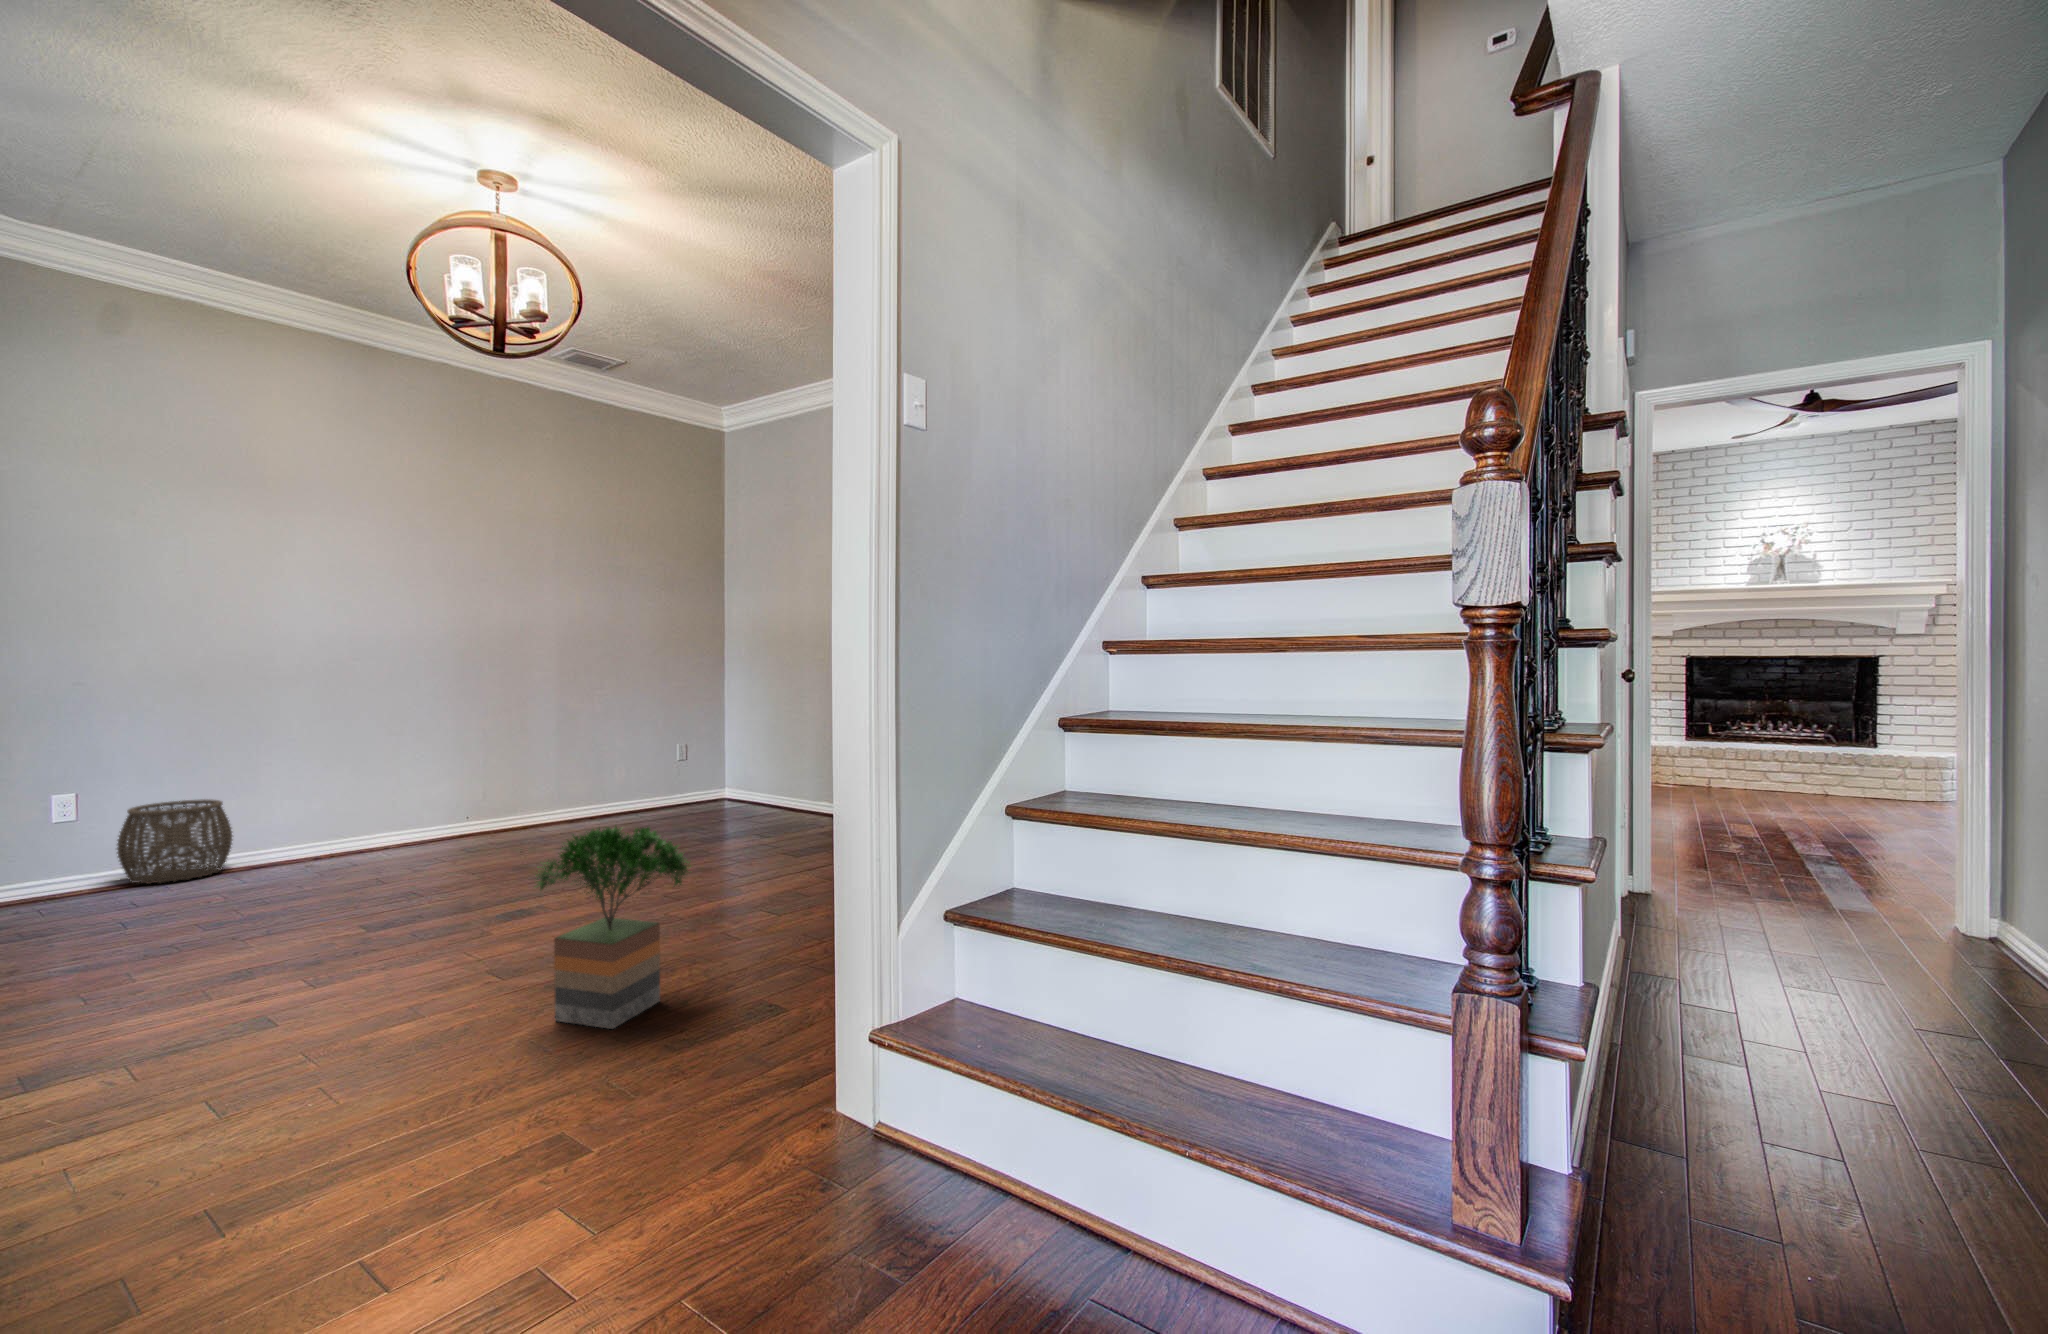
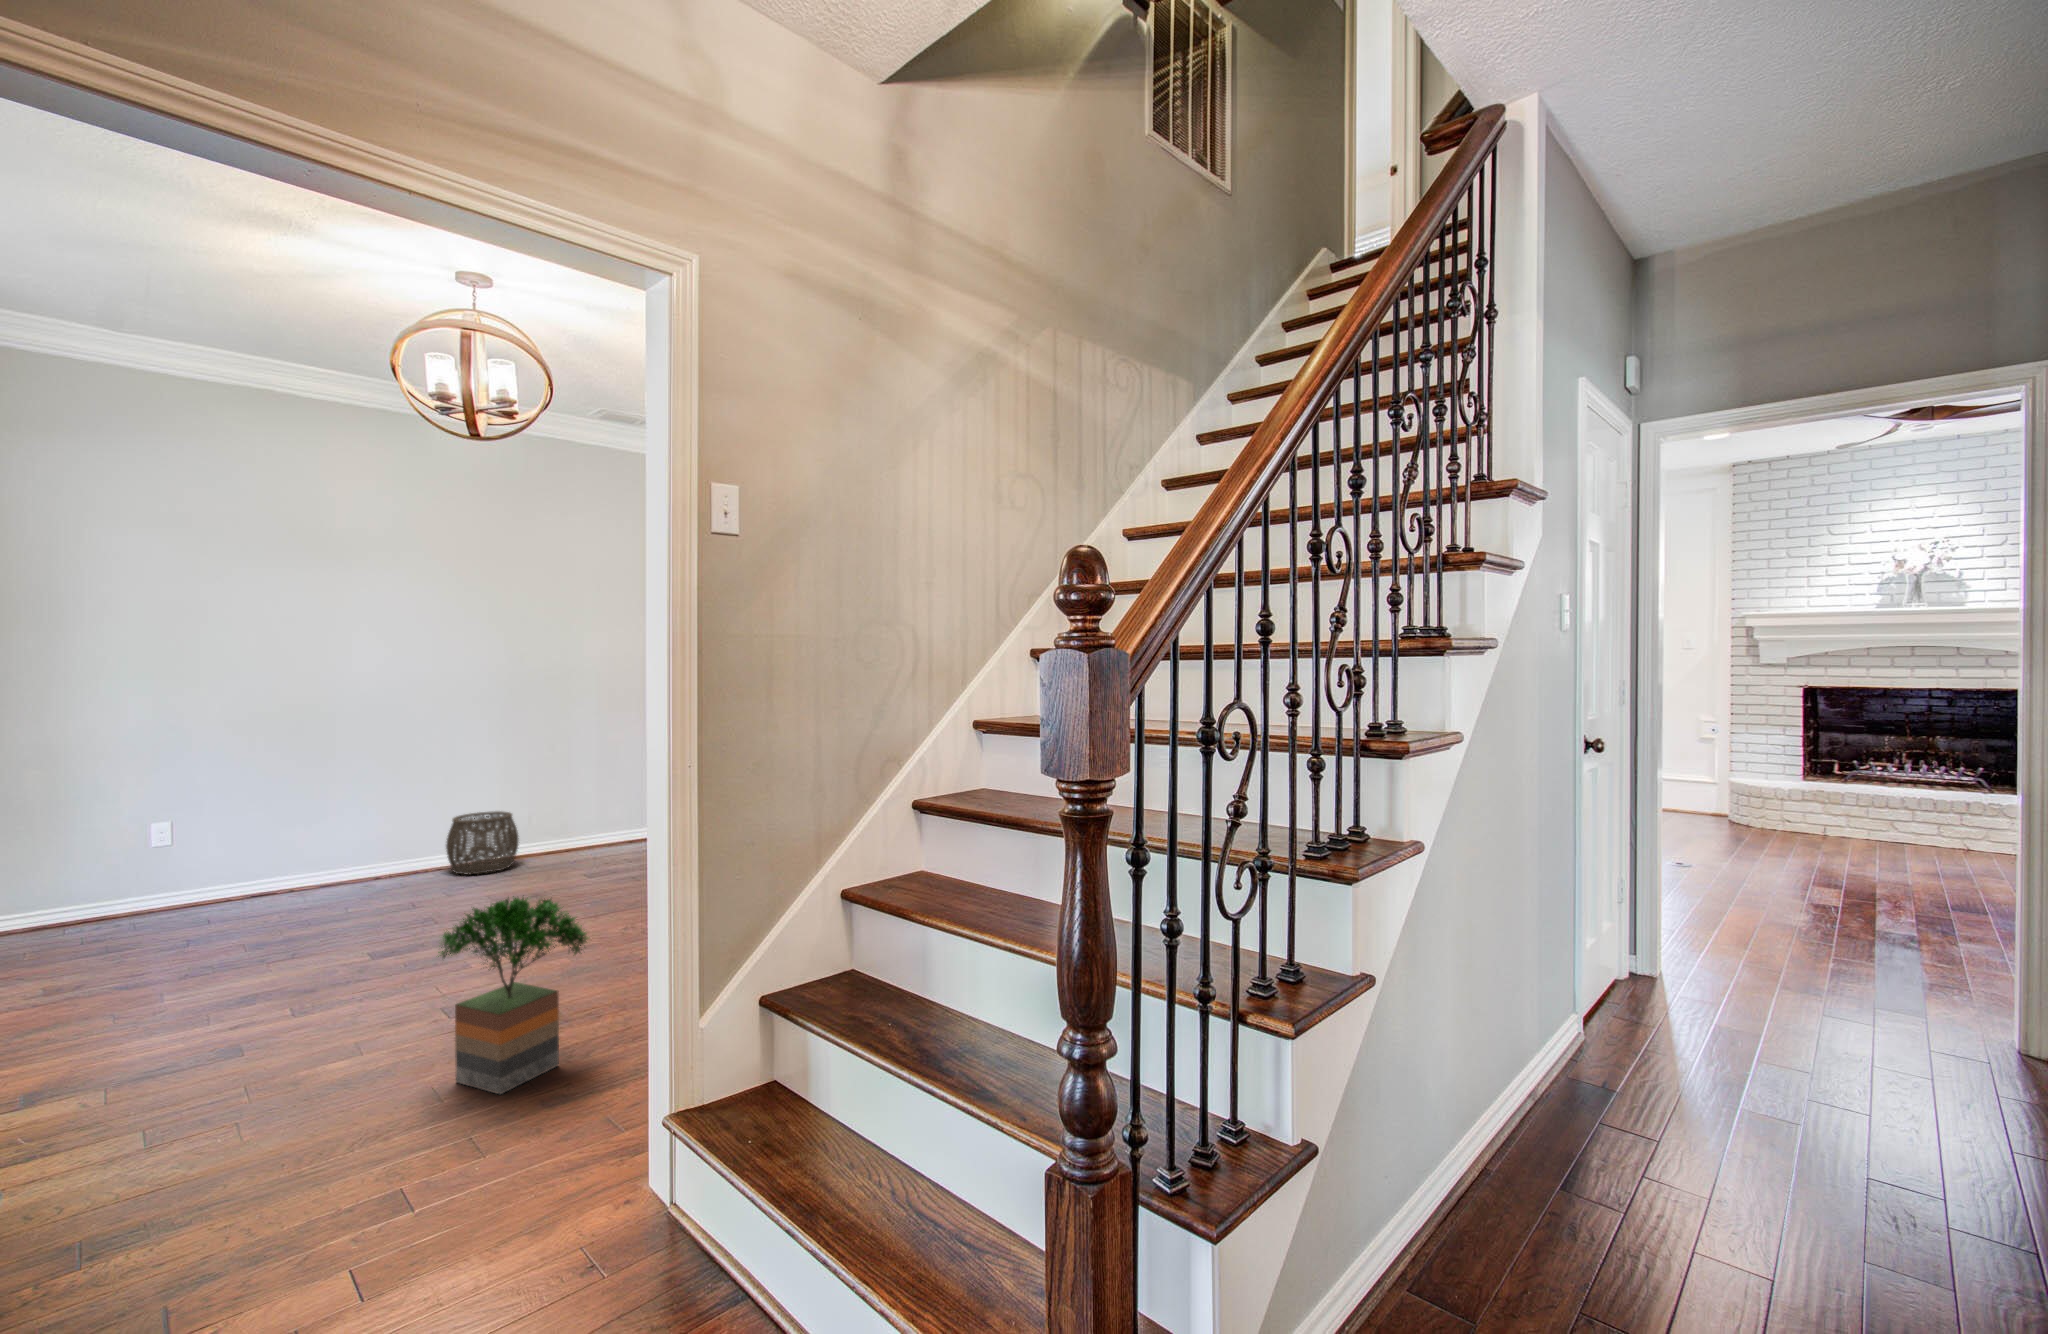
woven basket: present [117,799,233,884] -> present [446,811,519,874]

